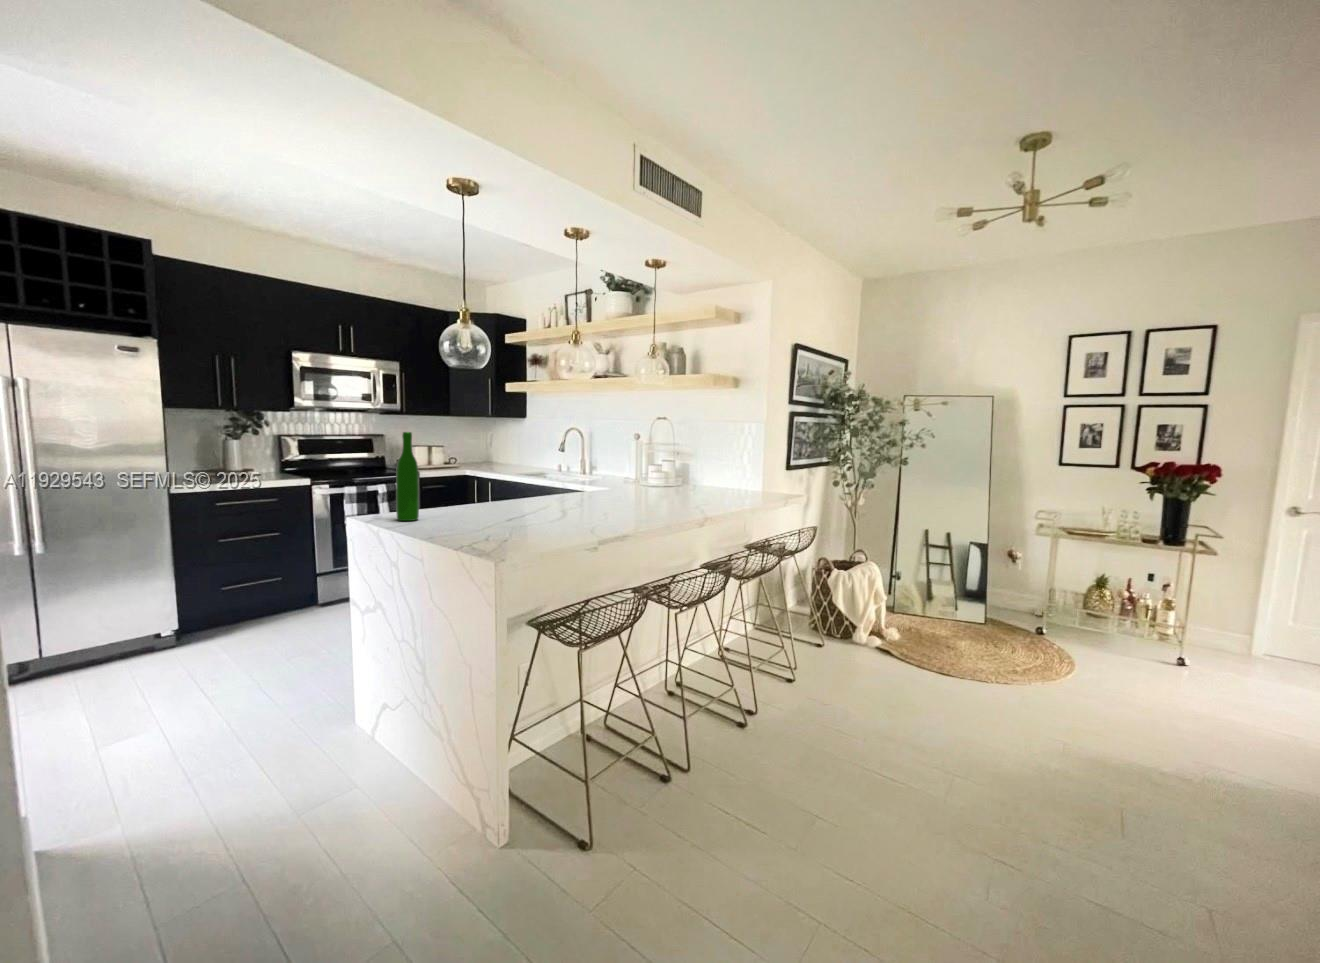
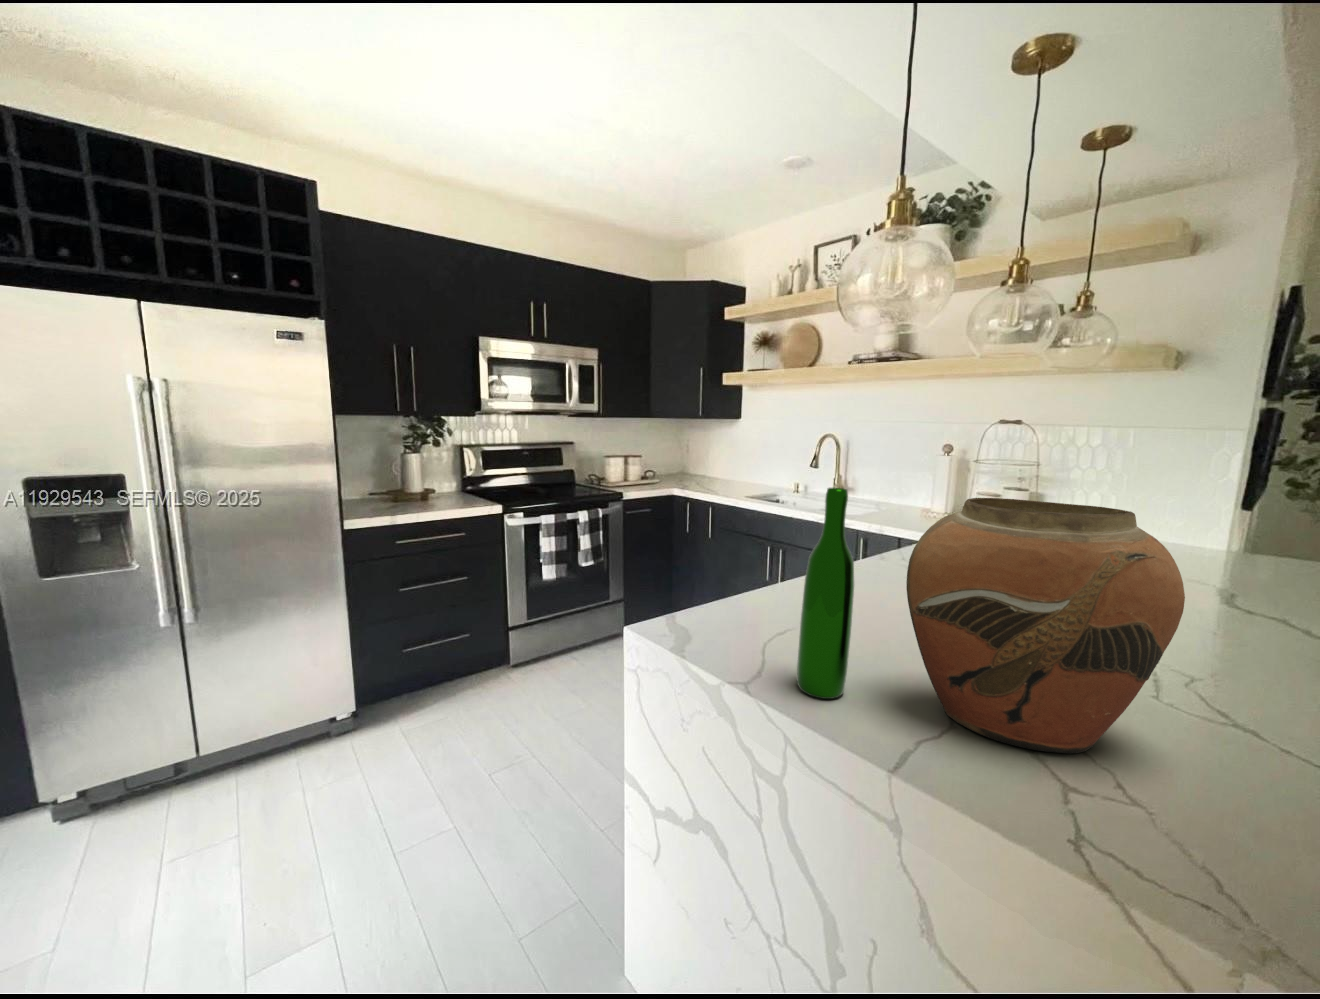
vase: none [434,435,523,528] -> present [906,498,1185,754]

